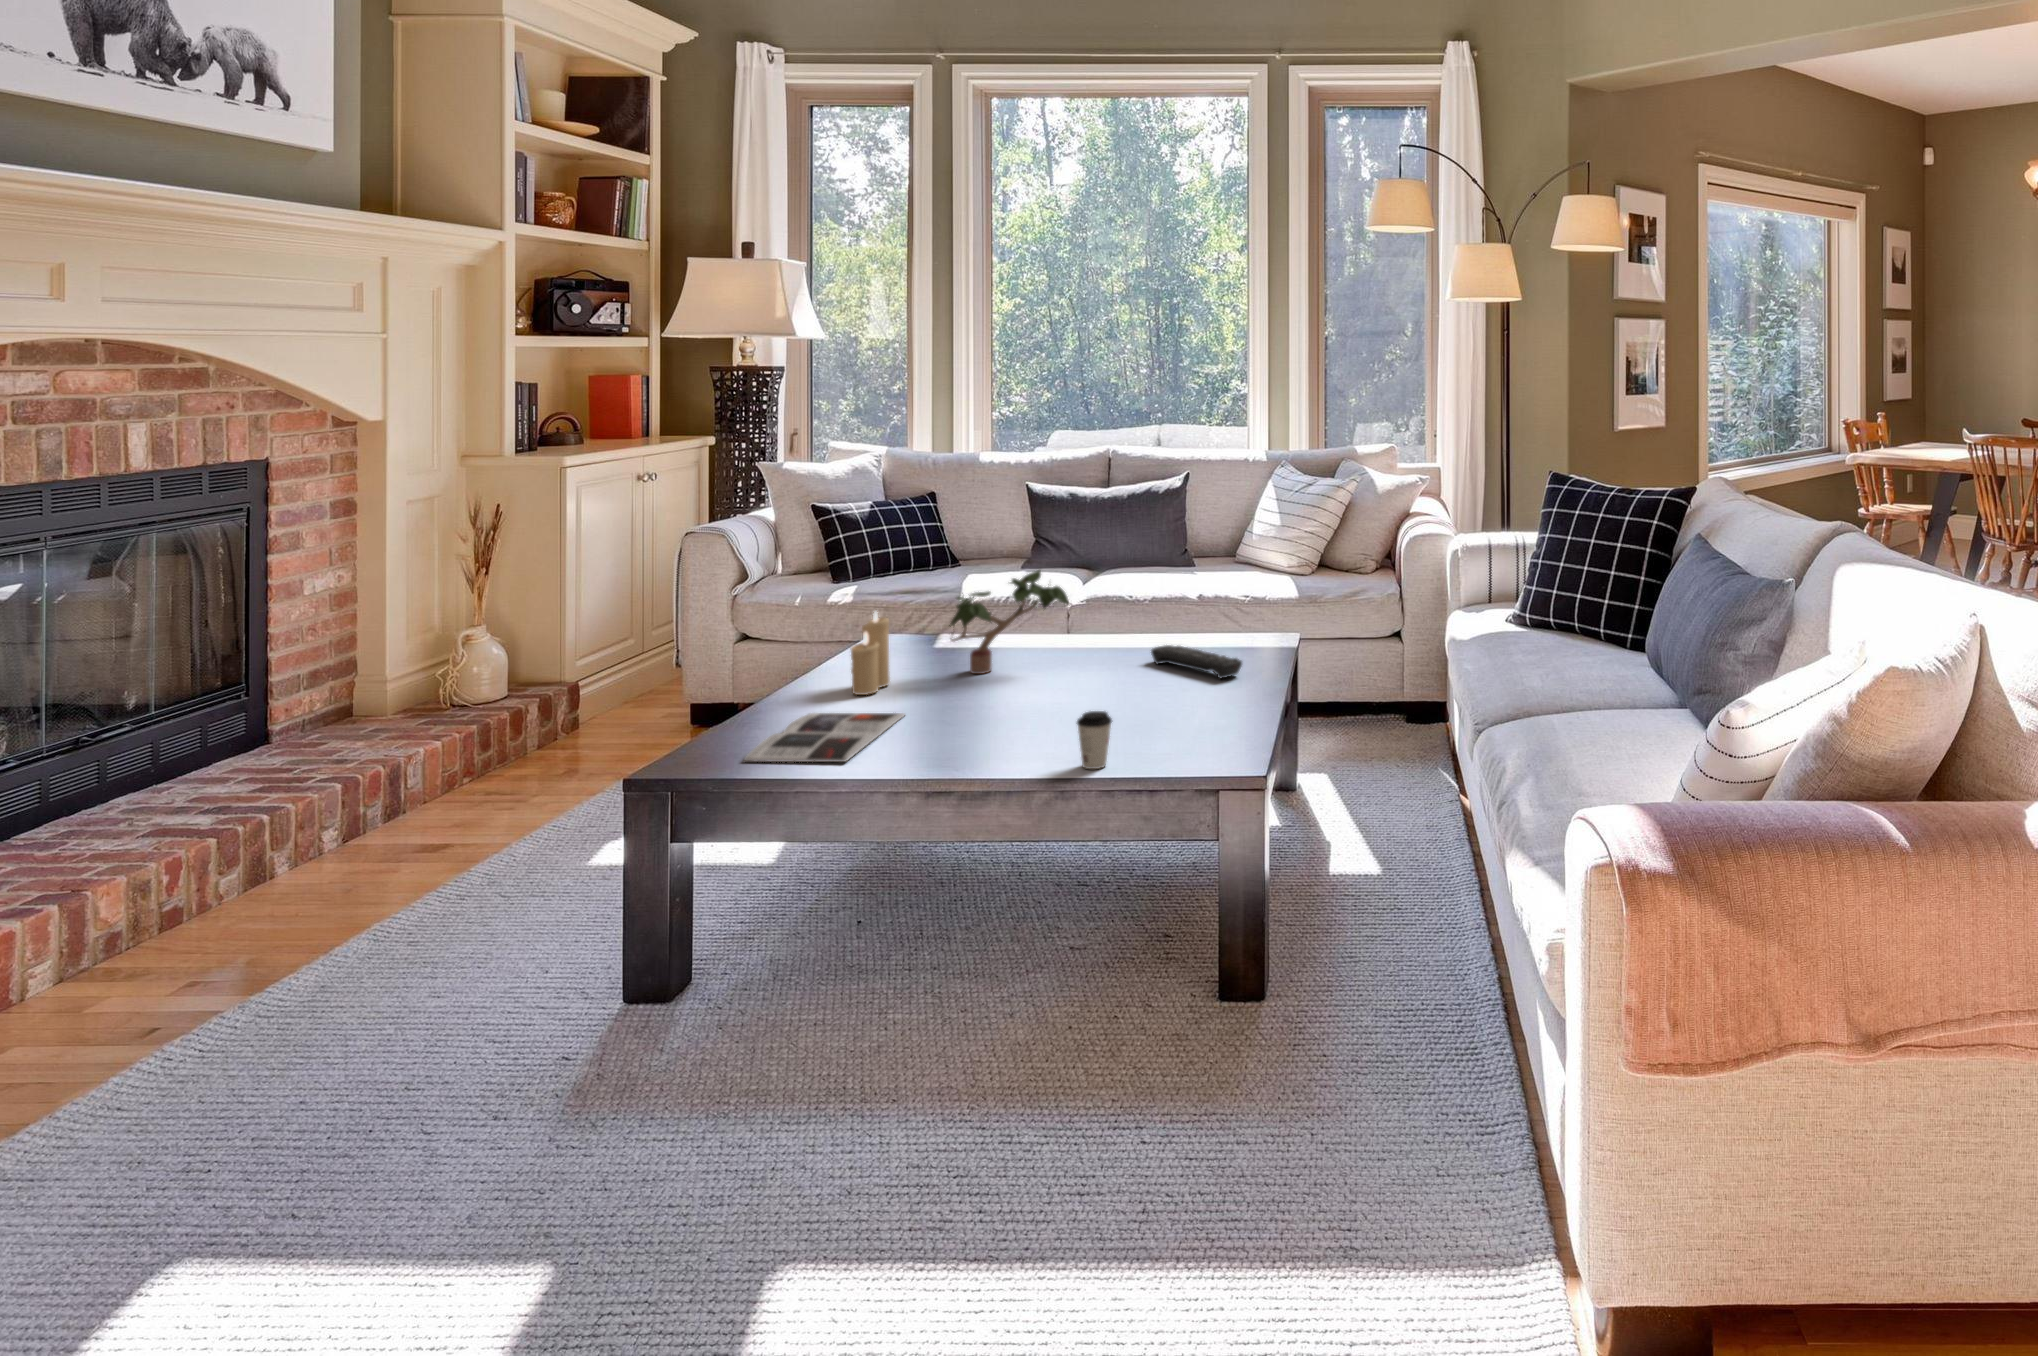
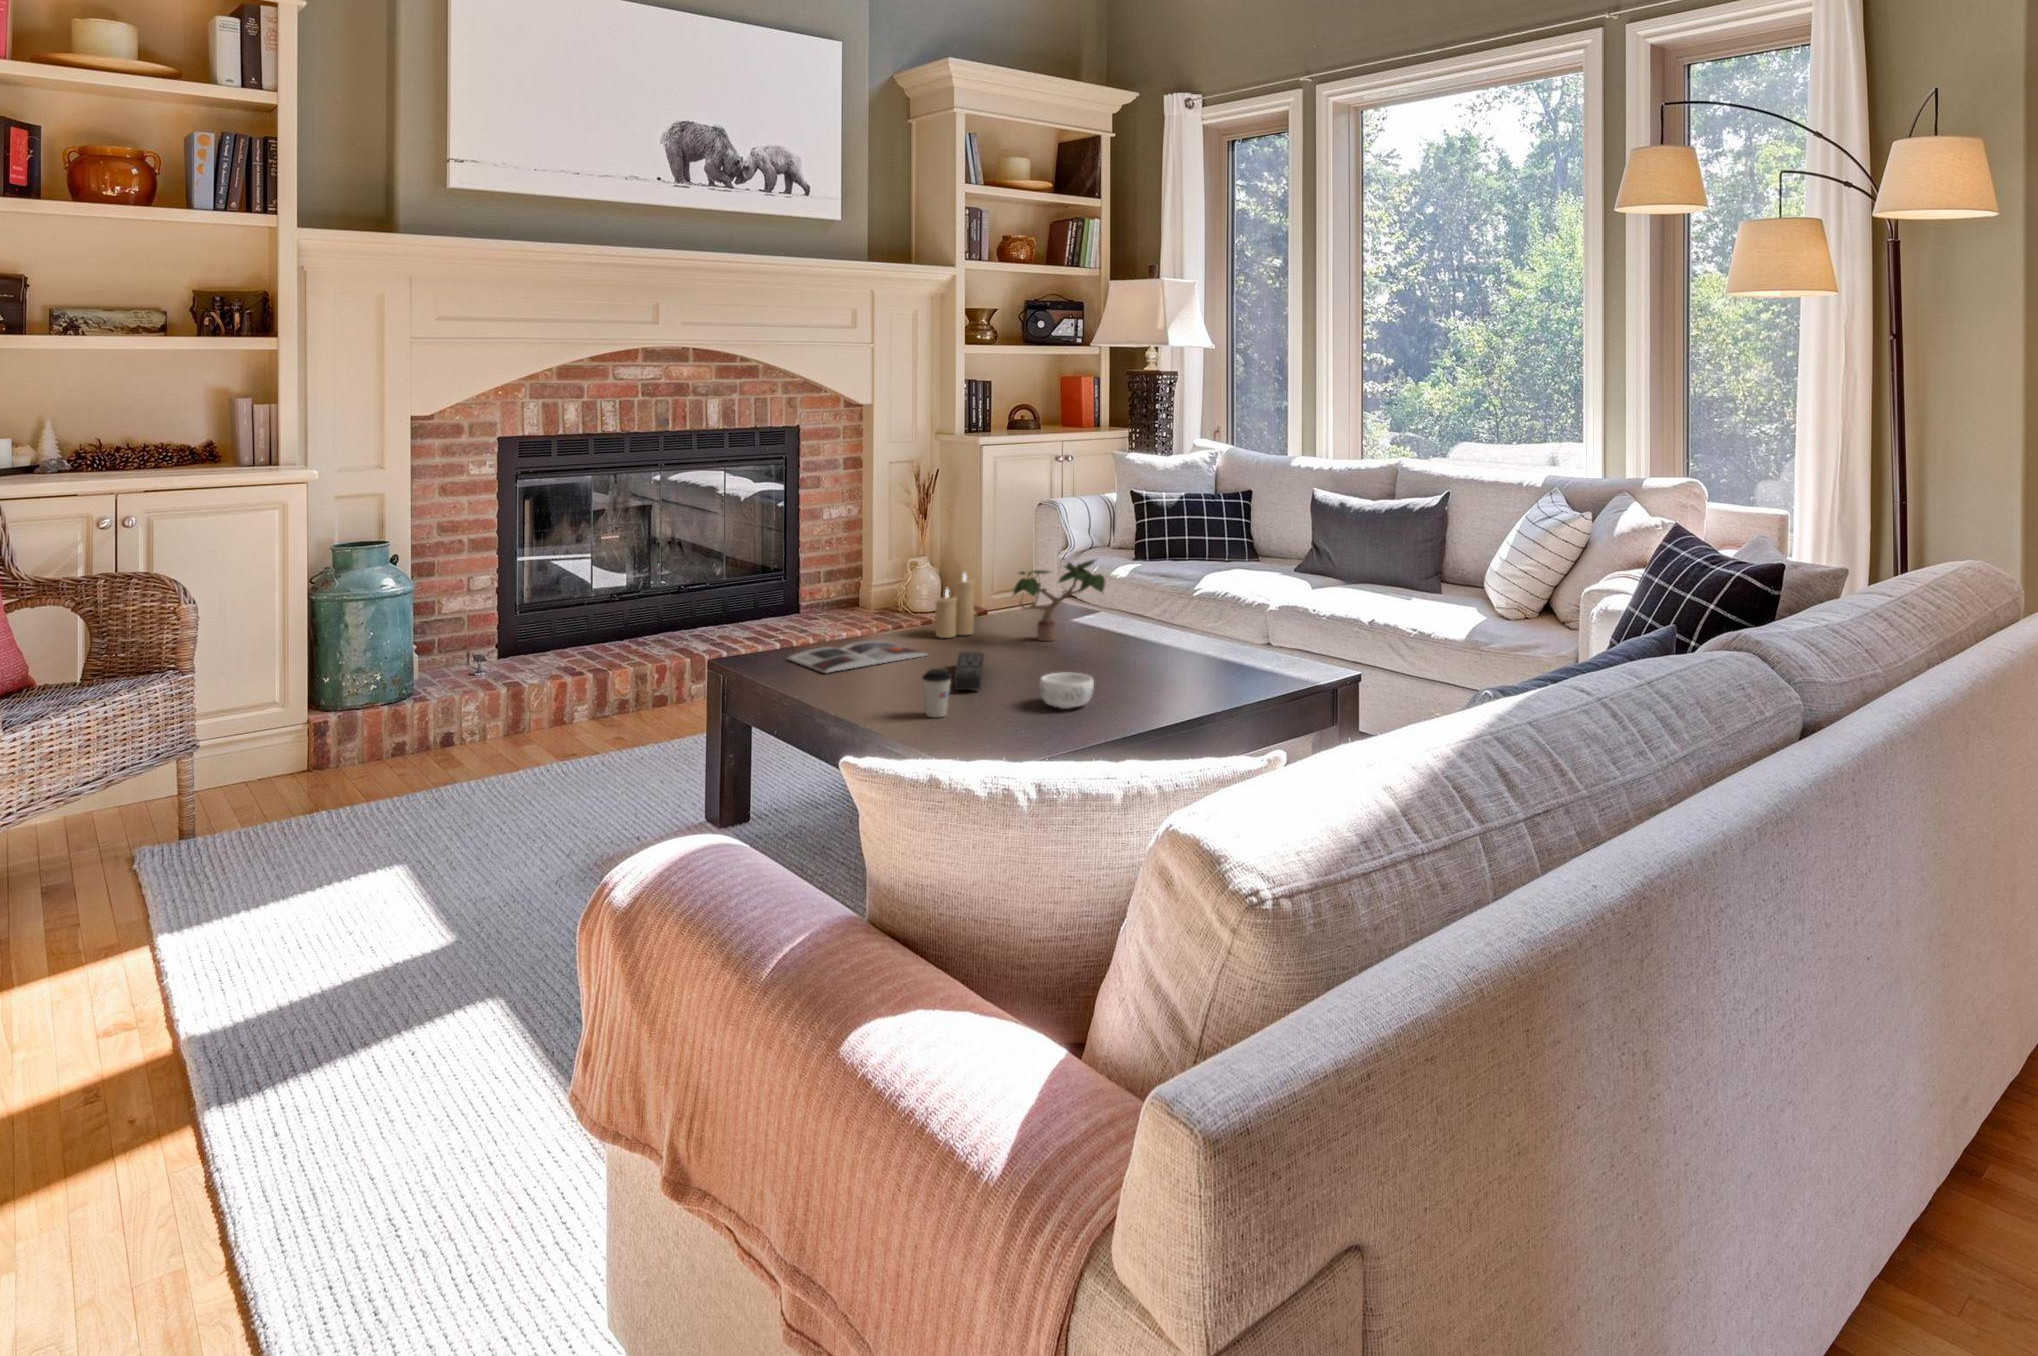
remote control: present [1151,645,1242,679] -> present [954,652,984,690]
decorative bowl: none [1151,686,1210,727] -> present [1039,672,1094,709]

